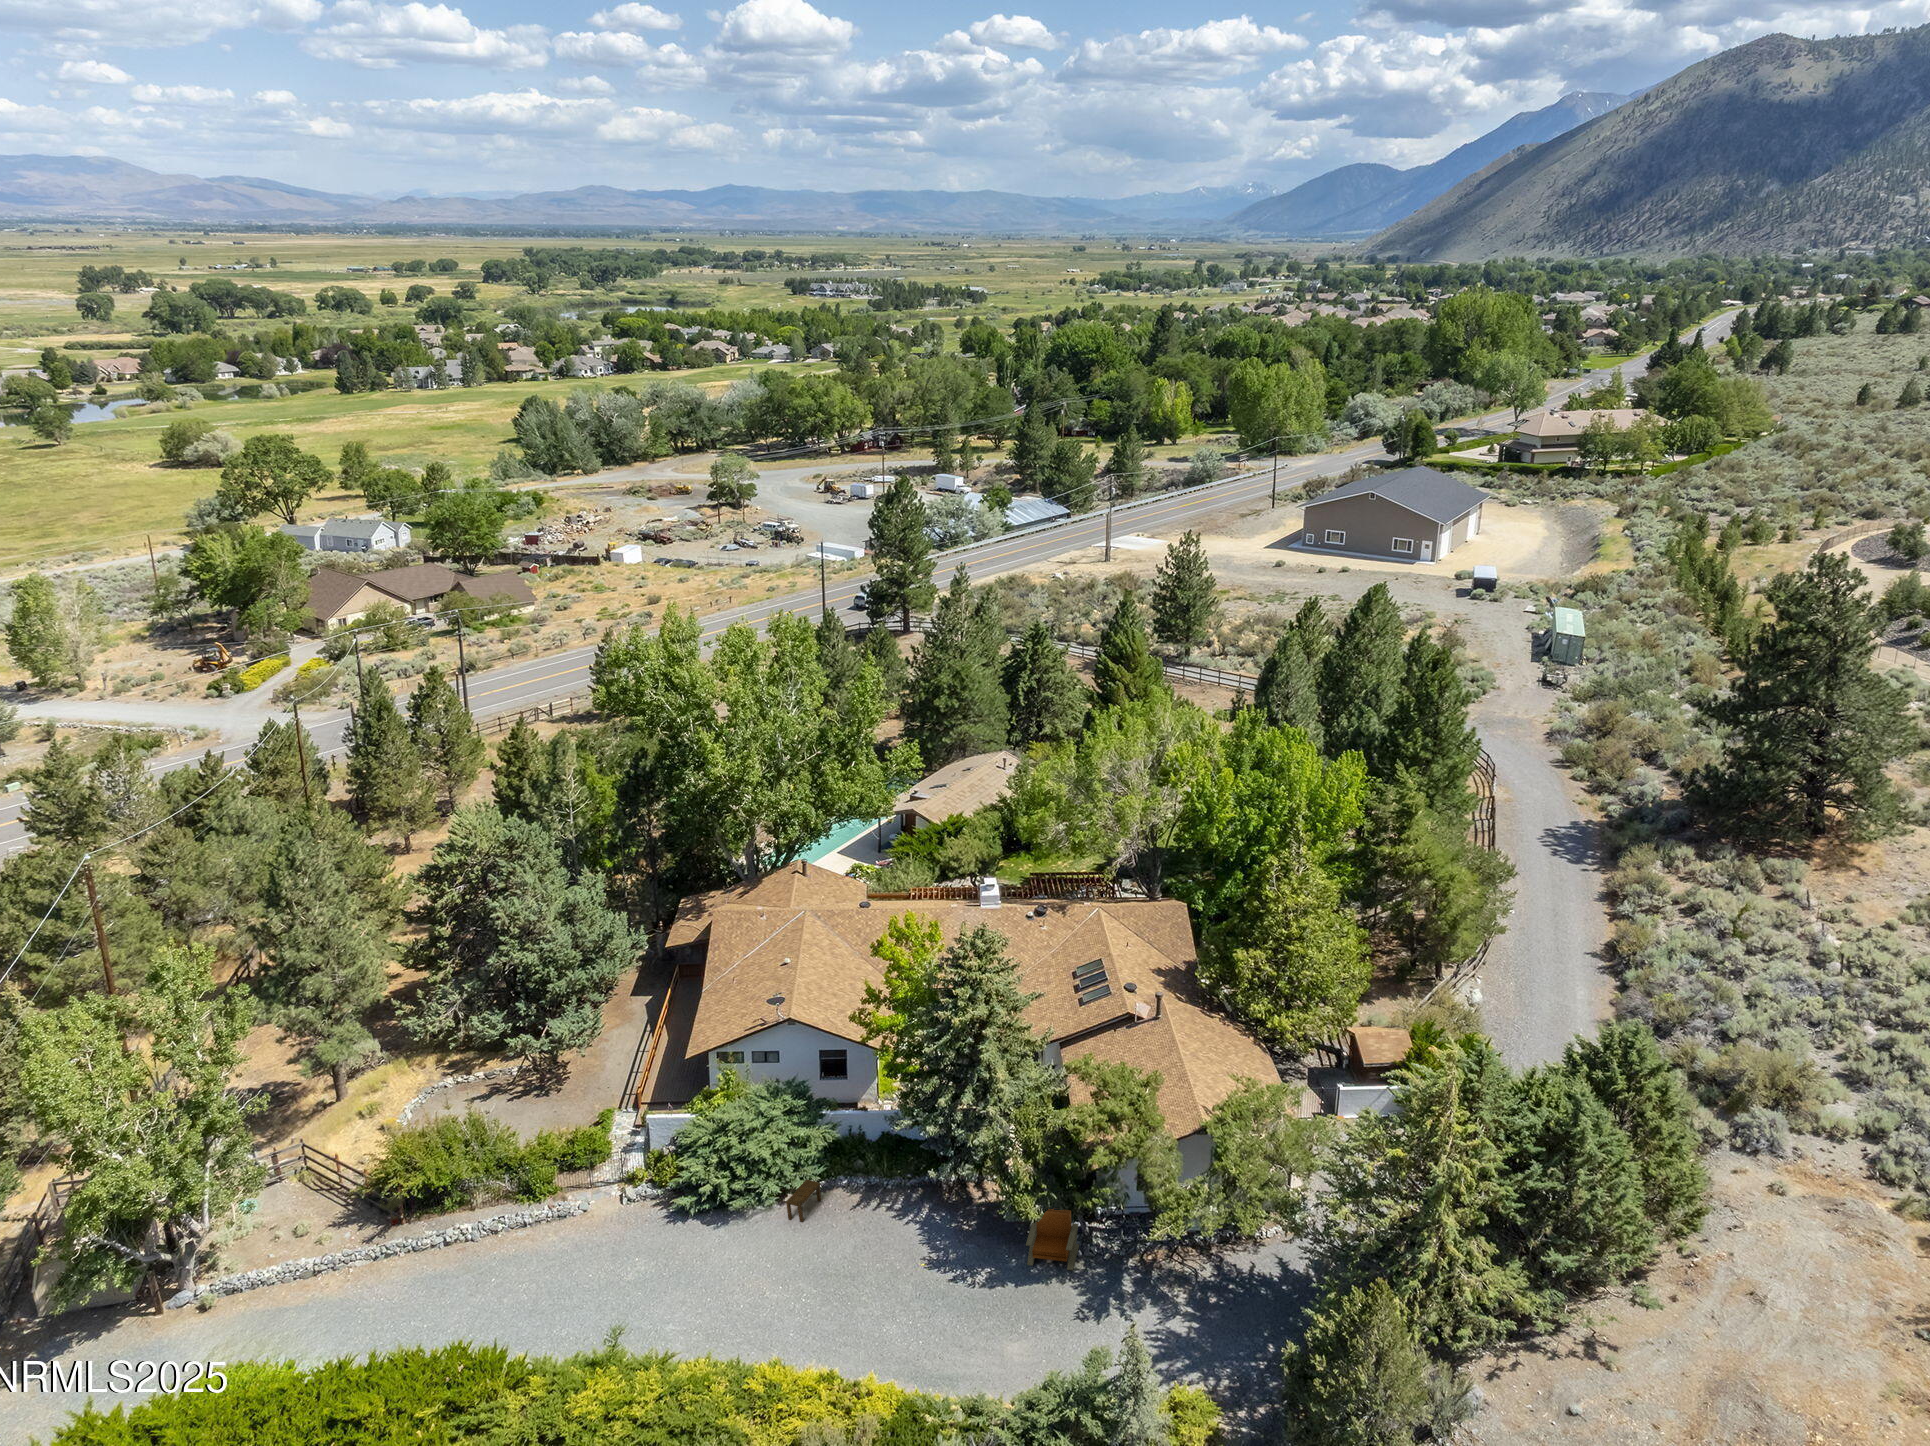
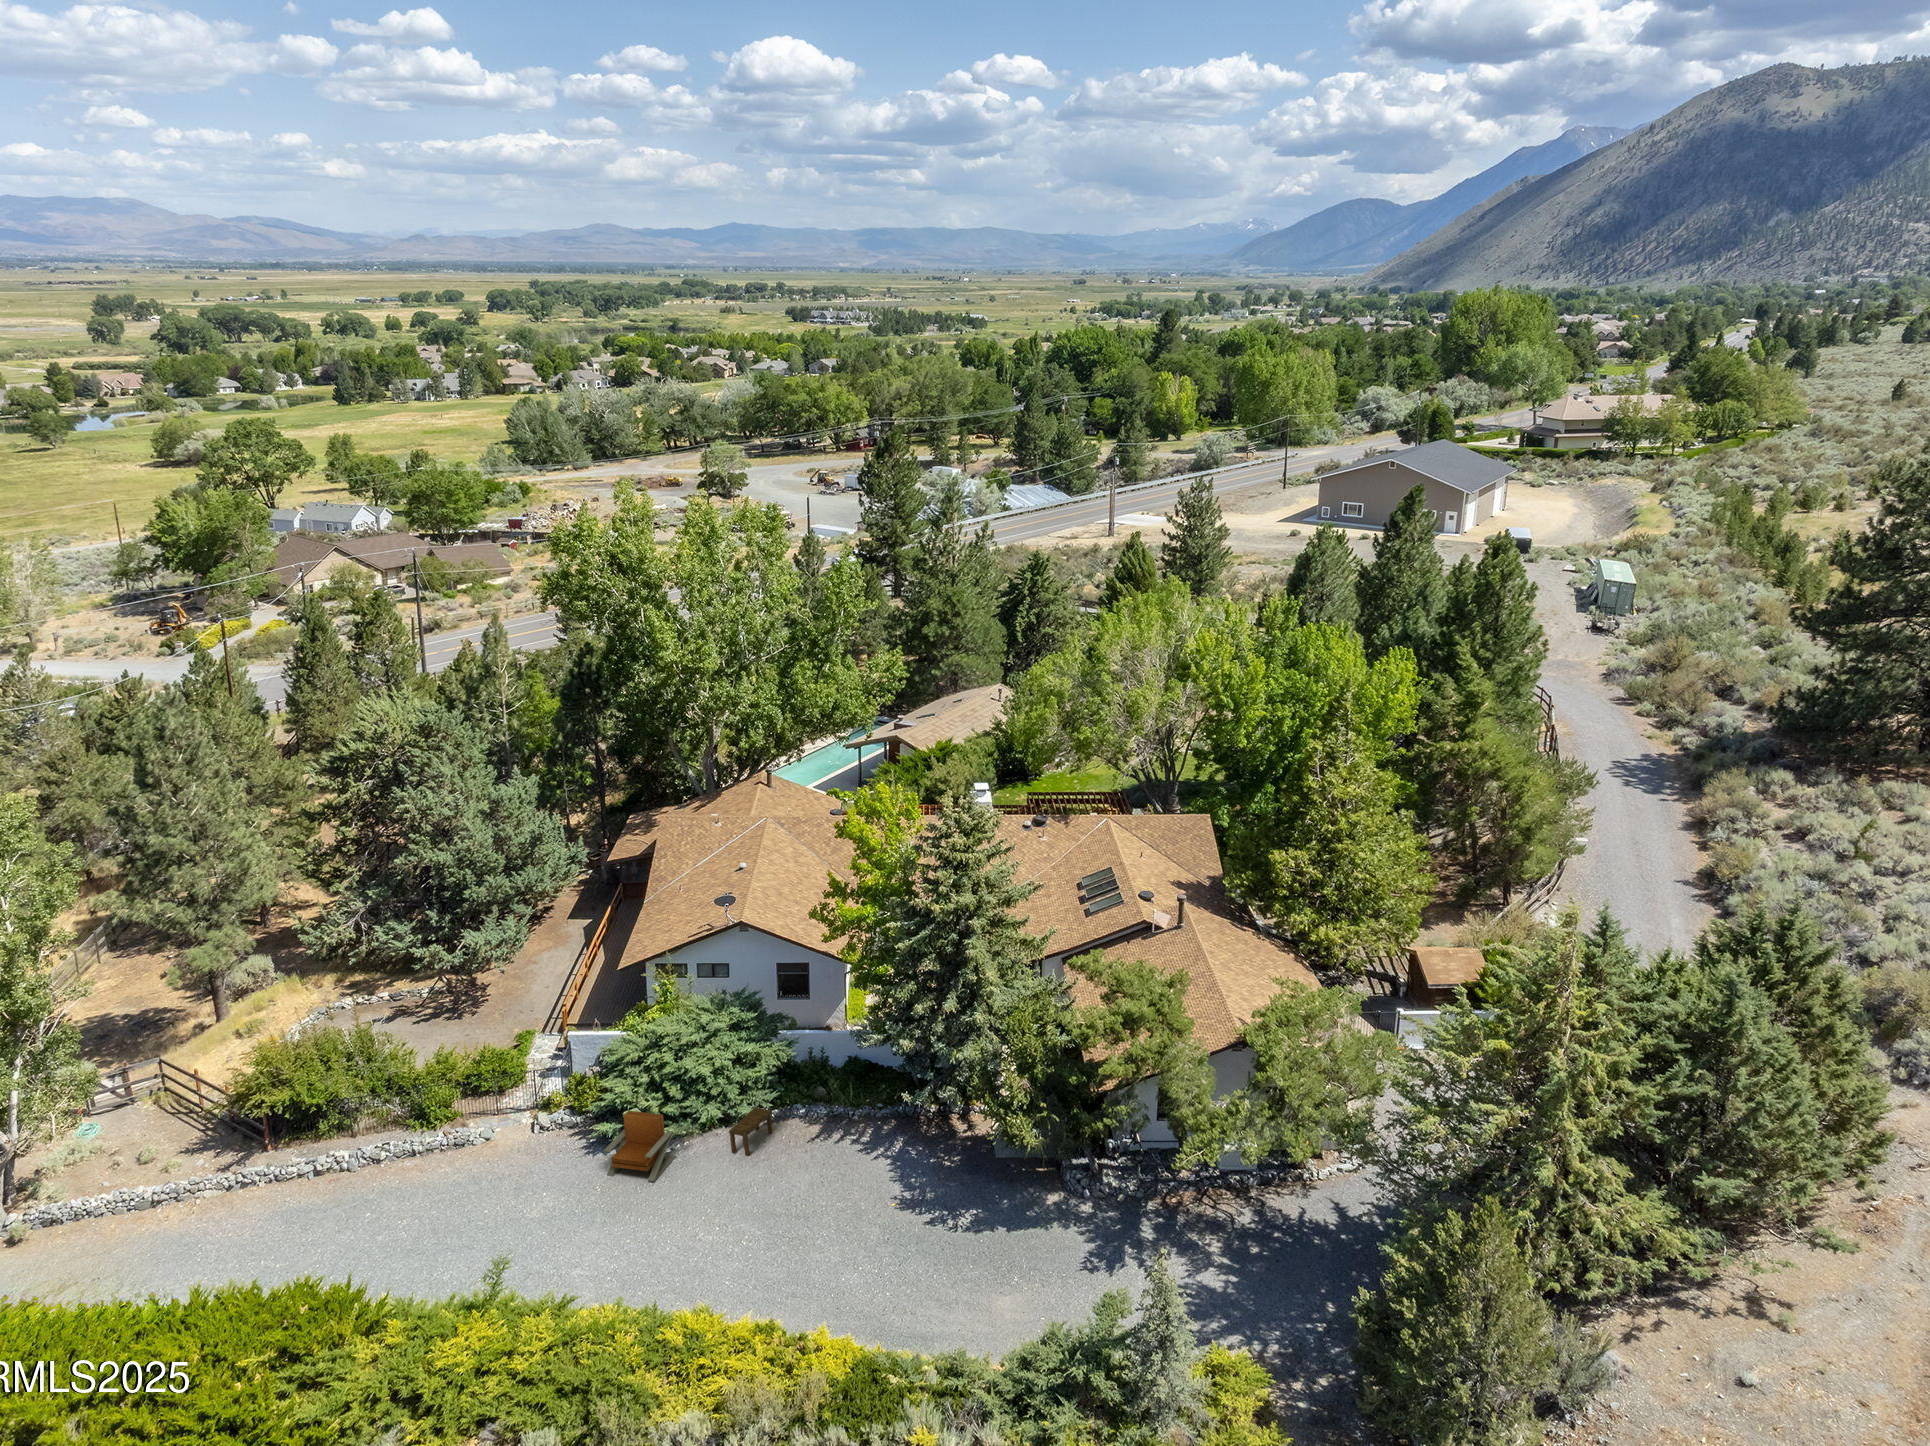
potted tree: present [380,1195,403,1225] -> none [247,1111,279,1154]
lounge chair: present [1026,1209,1079,1270] -> present [604,1111,676,1182]

